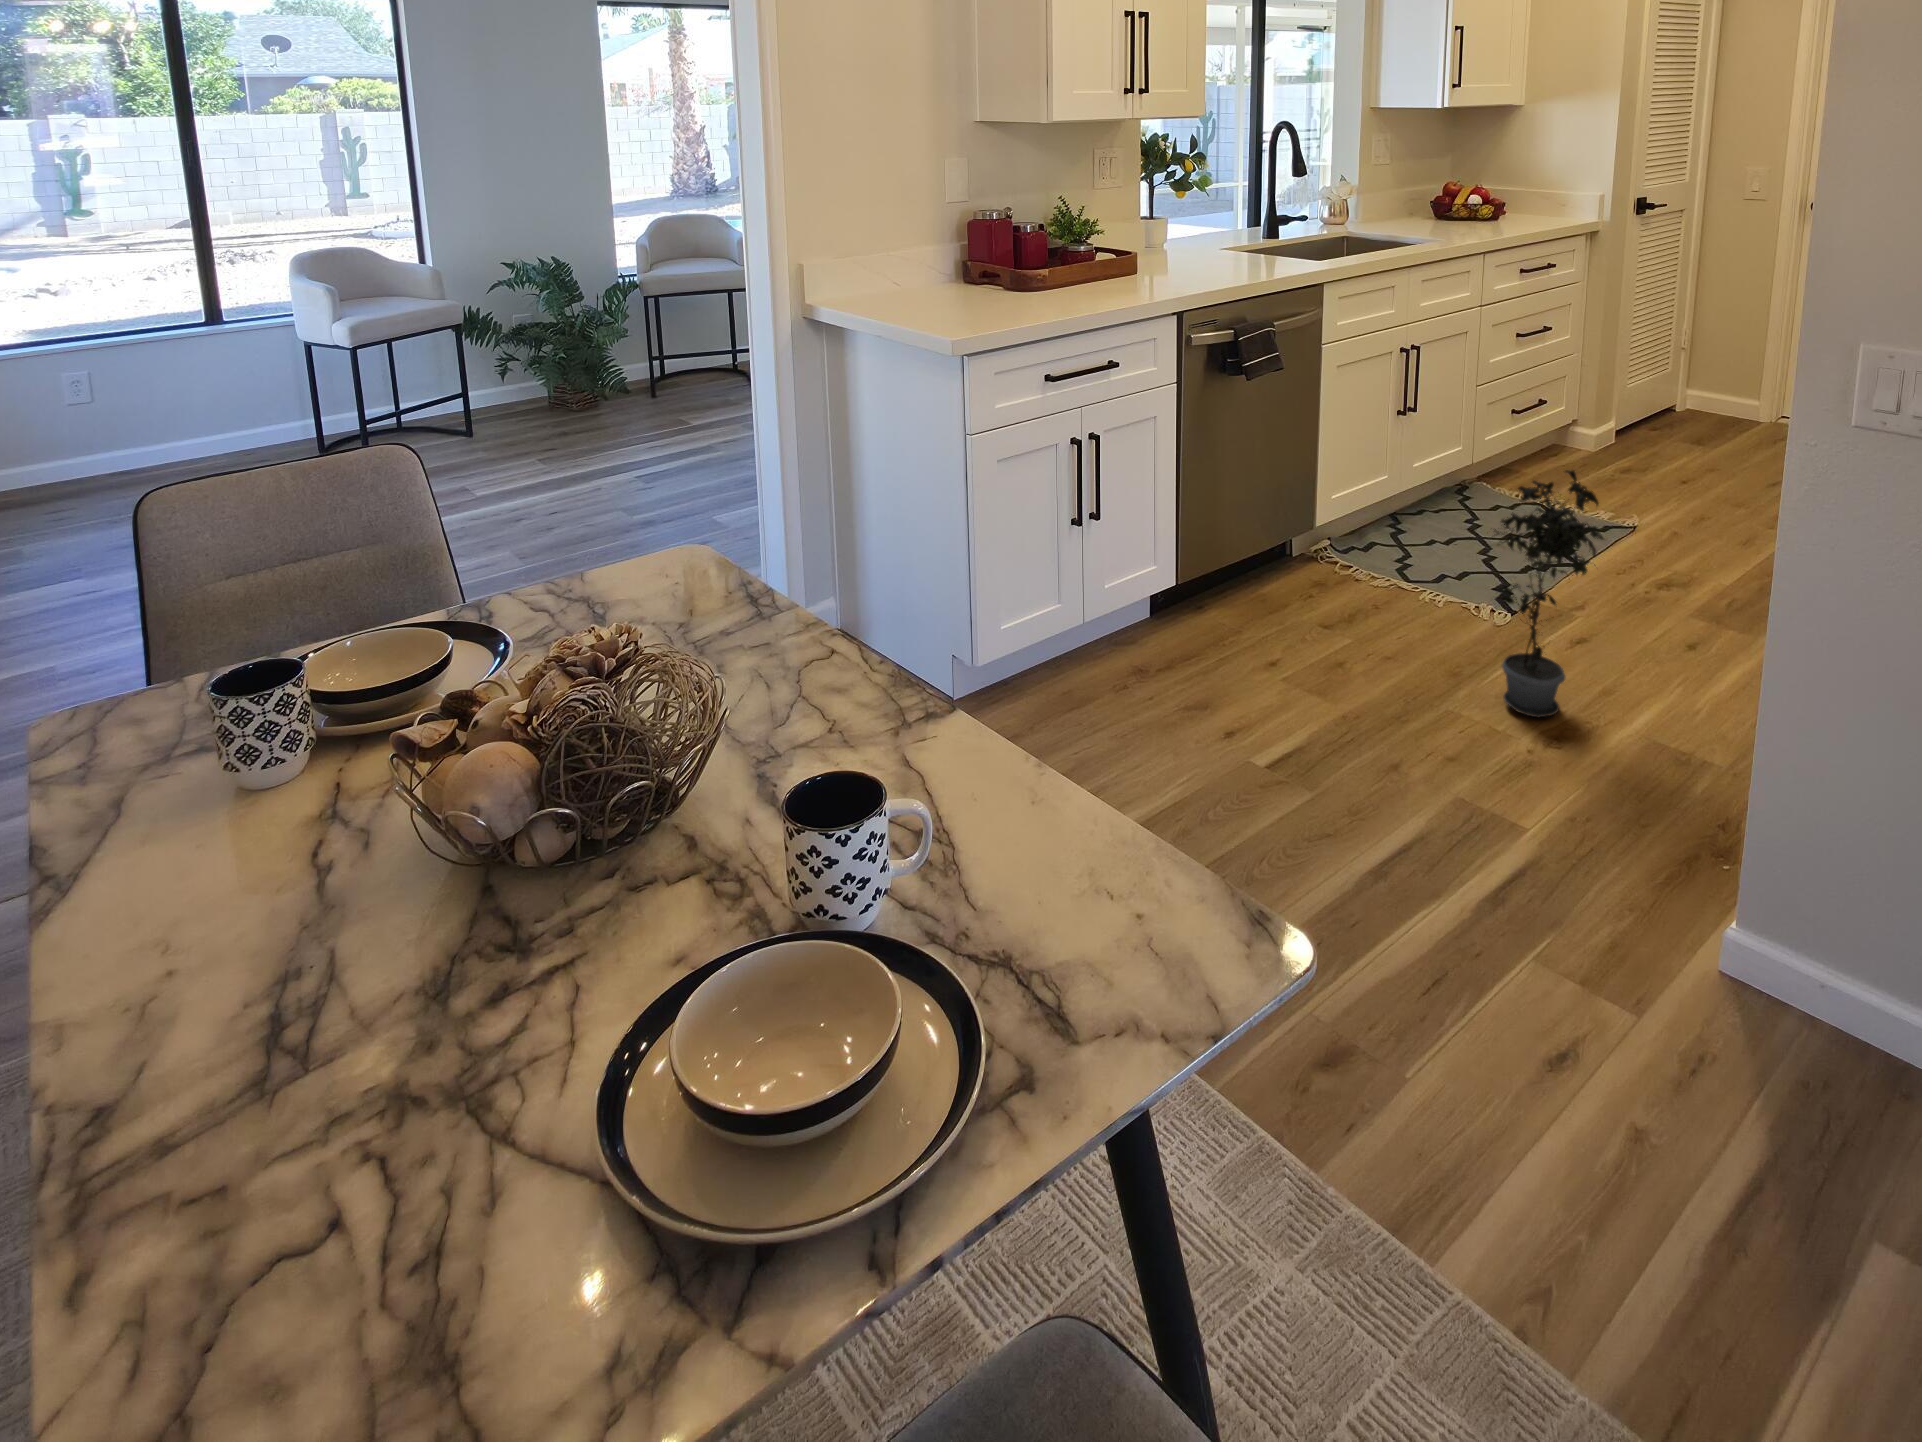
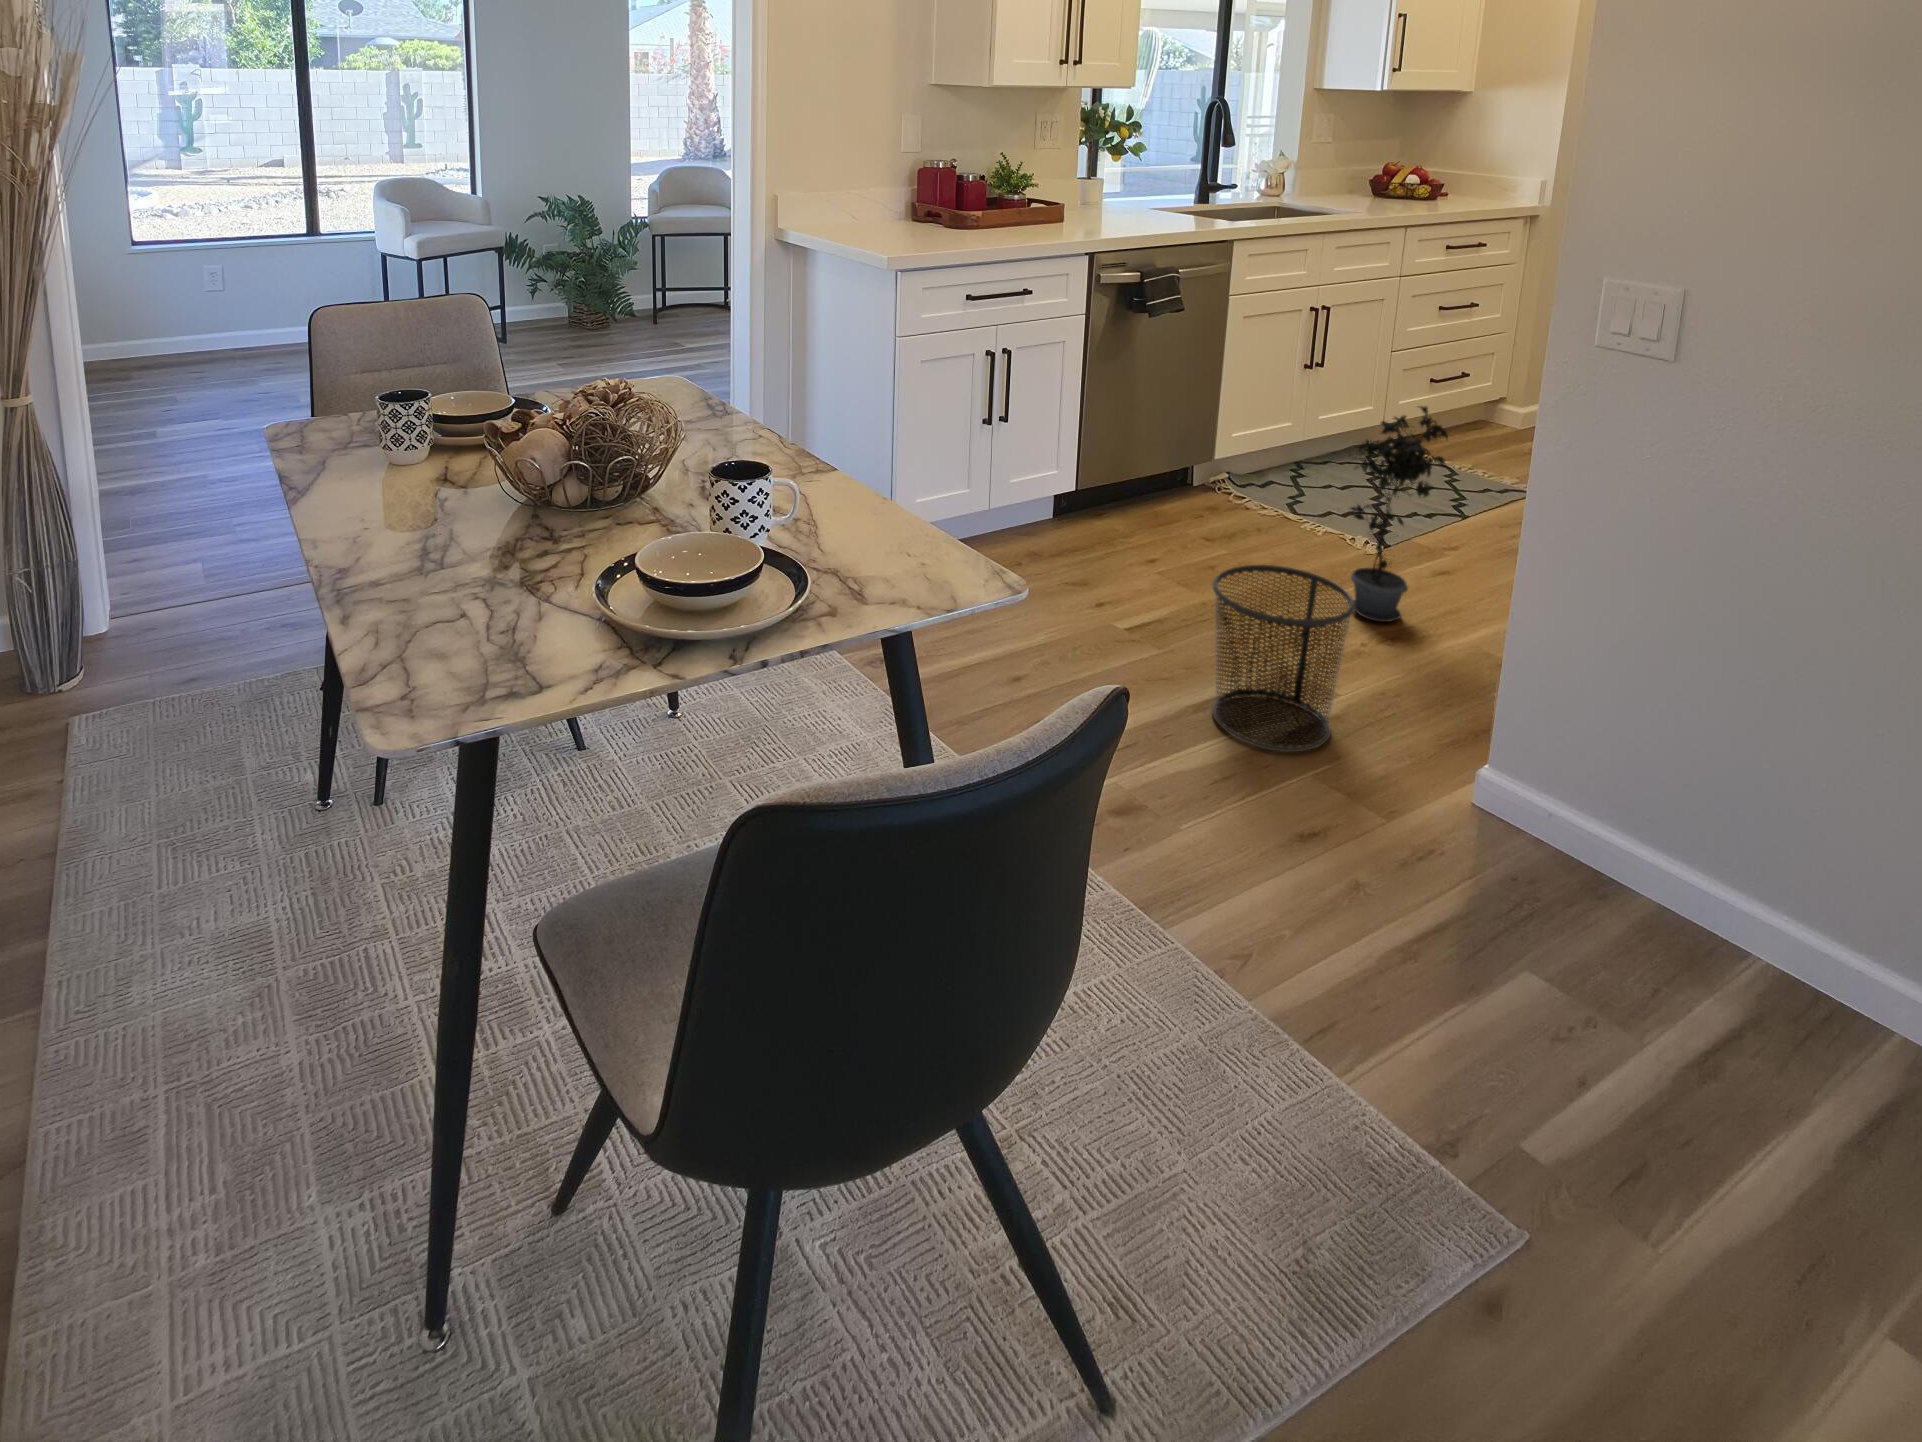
waste bin: none [1387,689,1560,927] -> present [1212,565,1355,752]

